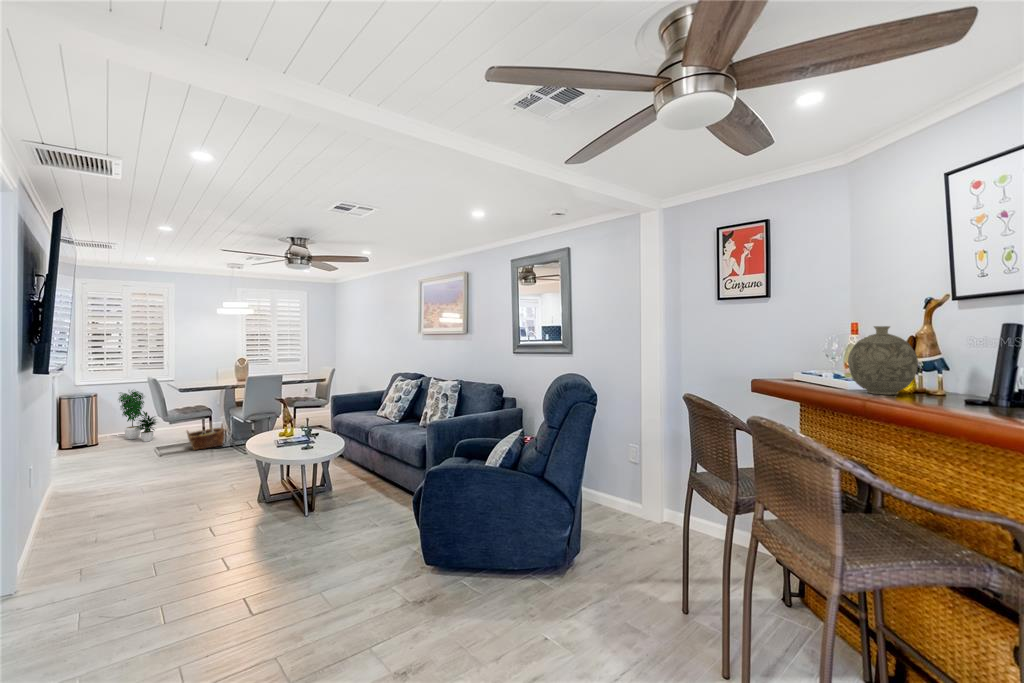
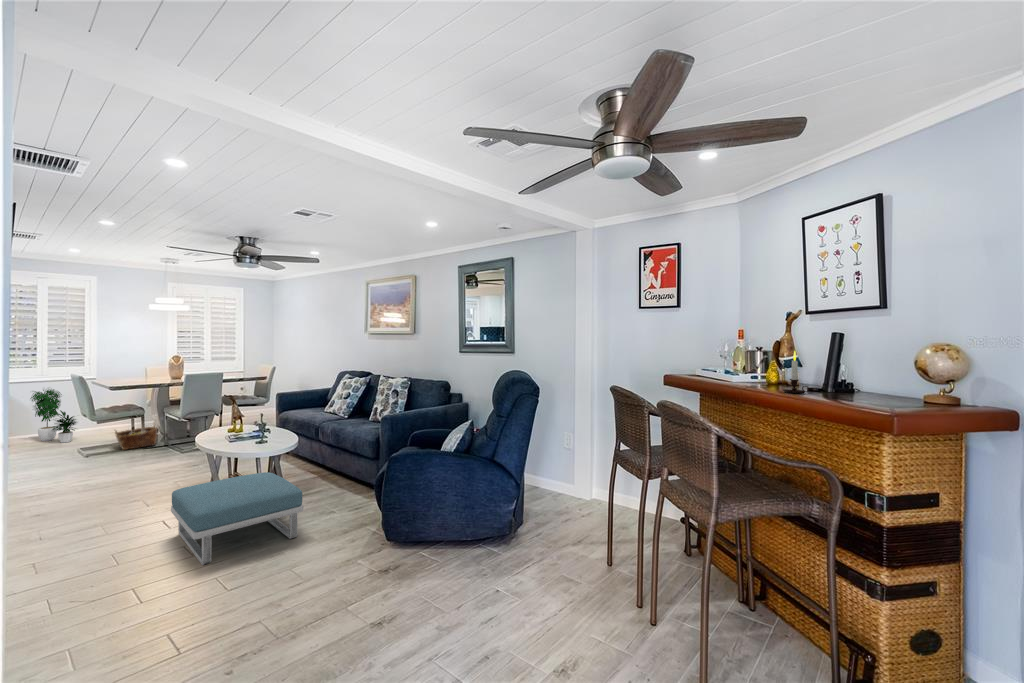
decorative vase: present [848,326,918,395] -> none [732,333,779,385]
candle: none [930,348,974,408] -> present [783,351,809,393]
footstool: none [212,481,340,582] -> present [171,472,303,565]

